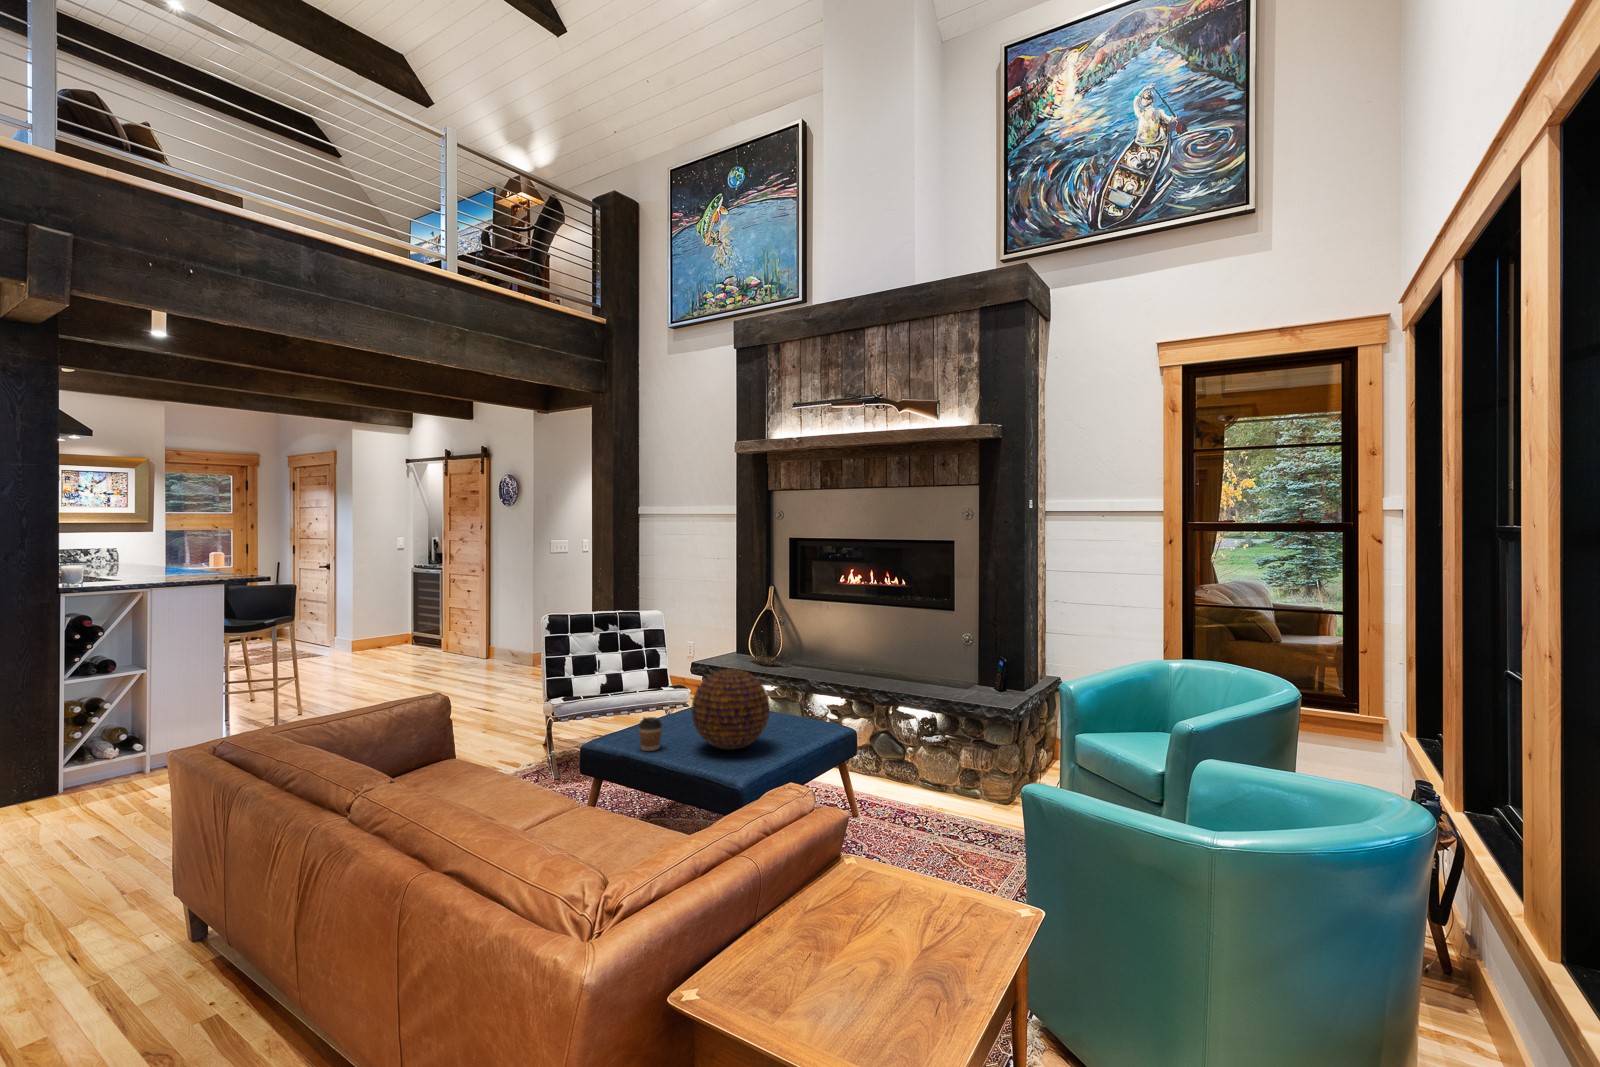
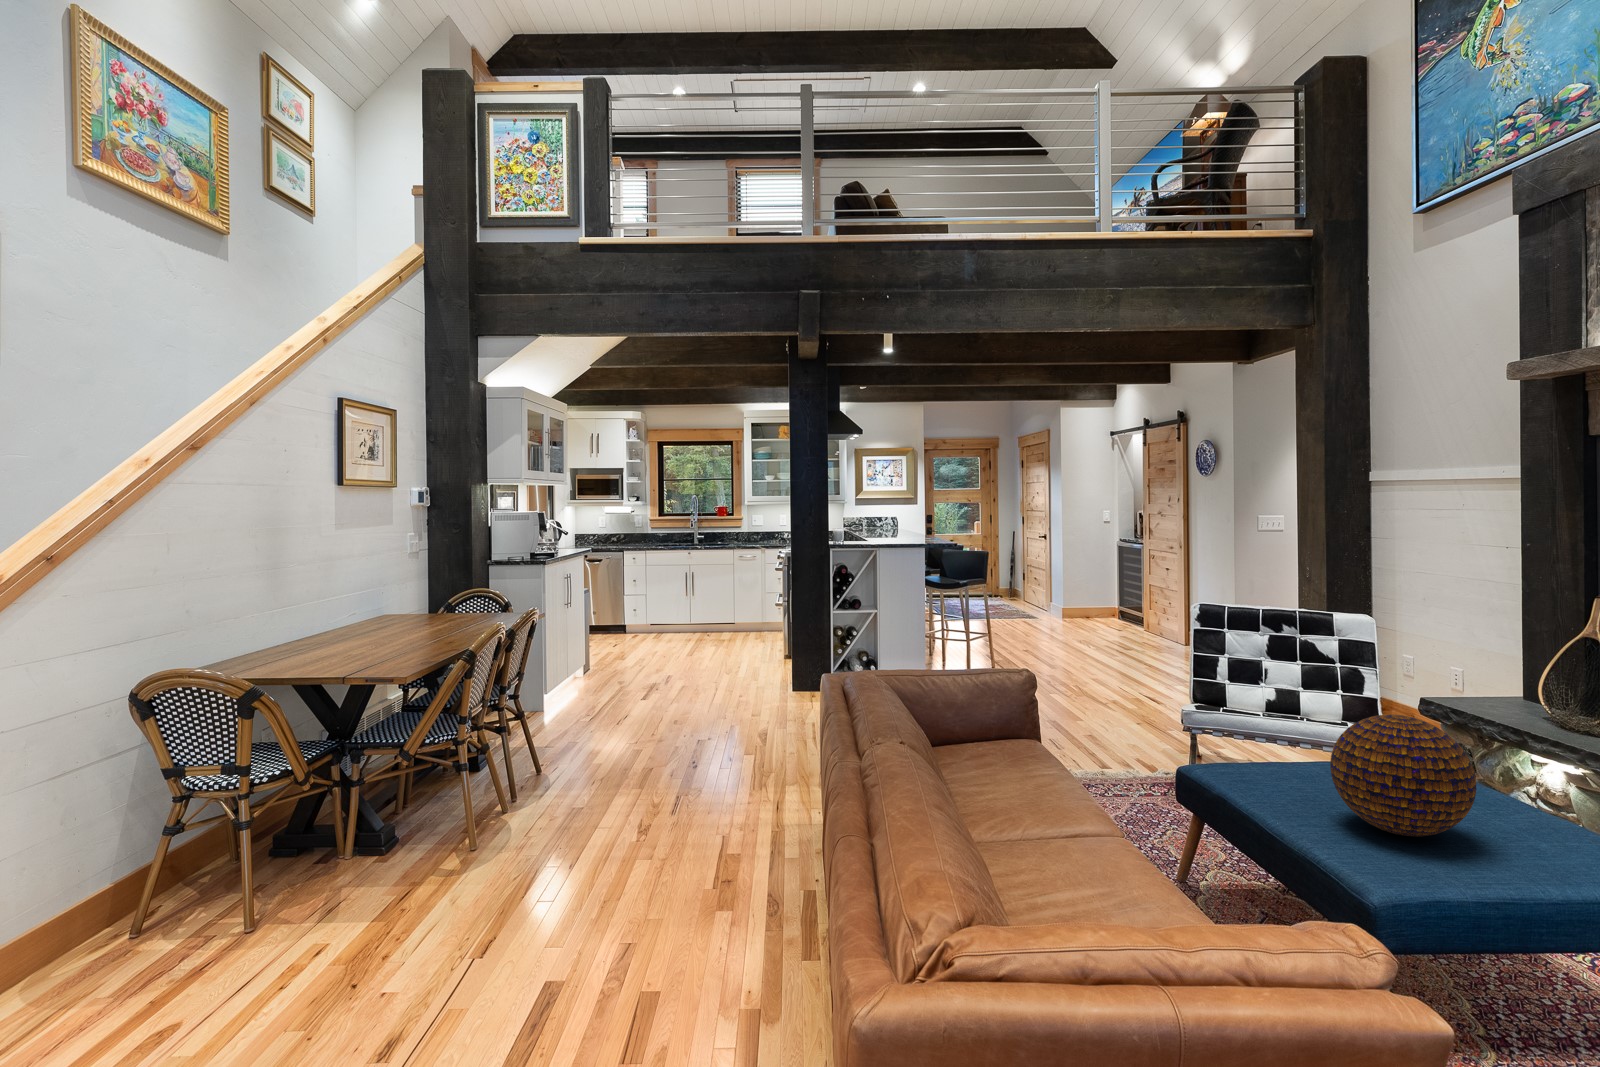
coffee cup: present [638,717,663,751] -> none [1253,755,1290,802]

